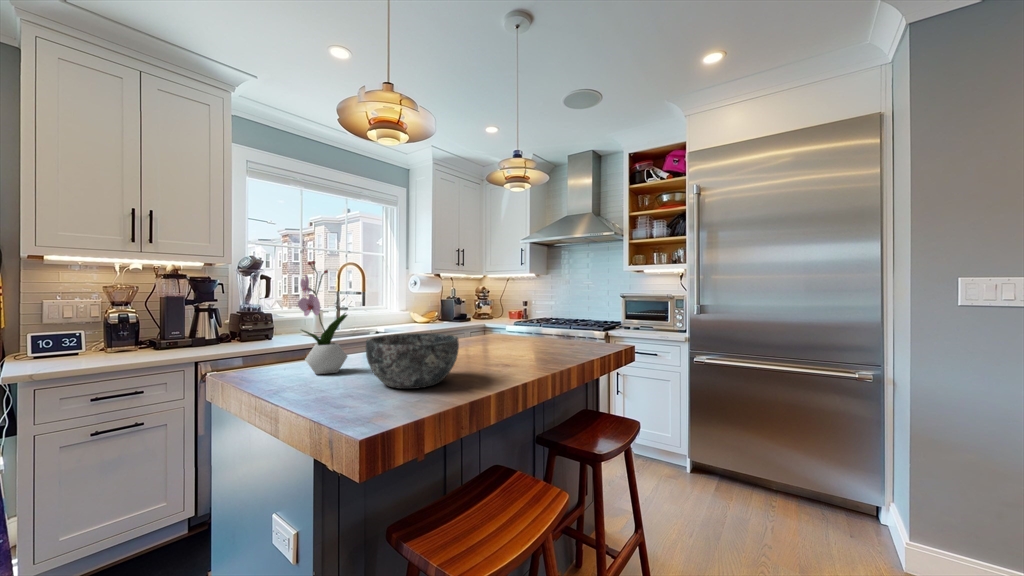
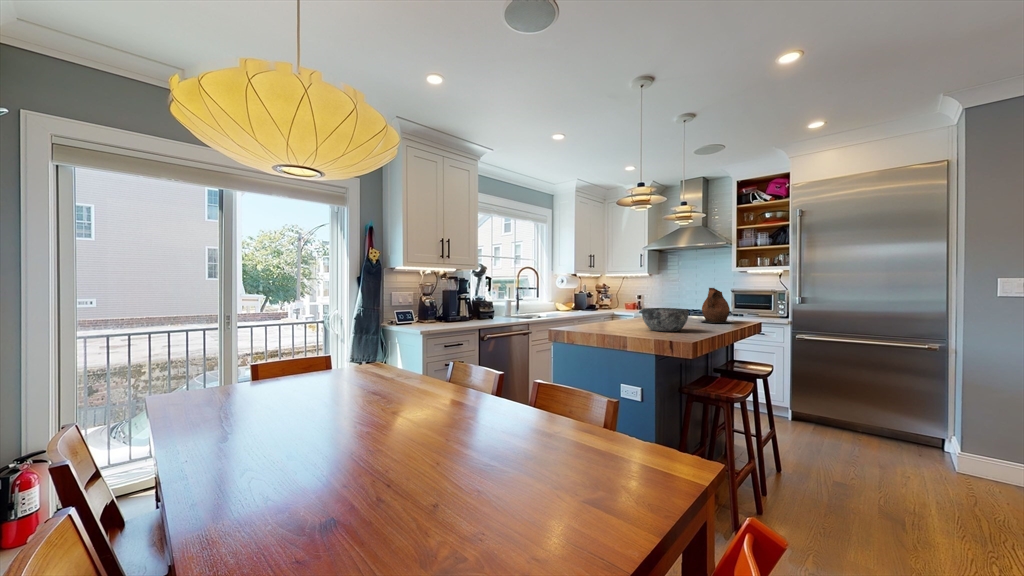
flower arrangement: present [298,261,347,374] -> none [593,271,620,328]
ceramic pitcher: none [538,293,590,352] -> present [701,288,734,323]

